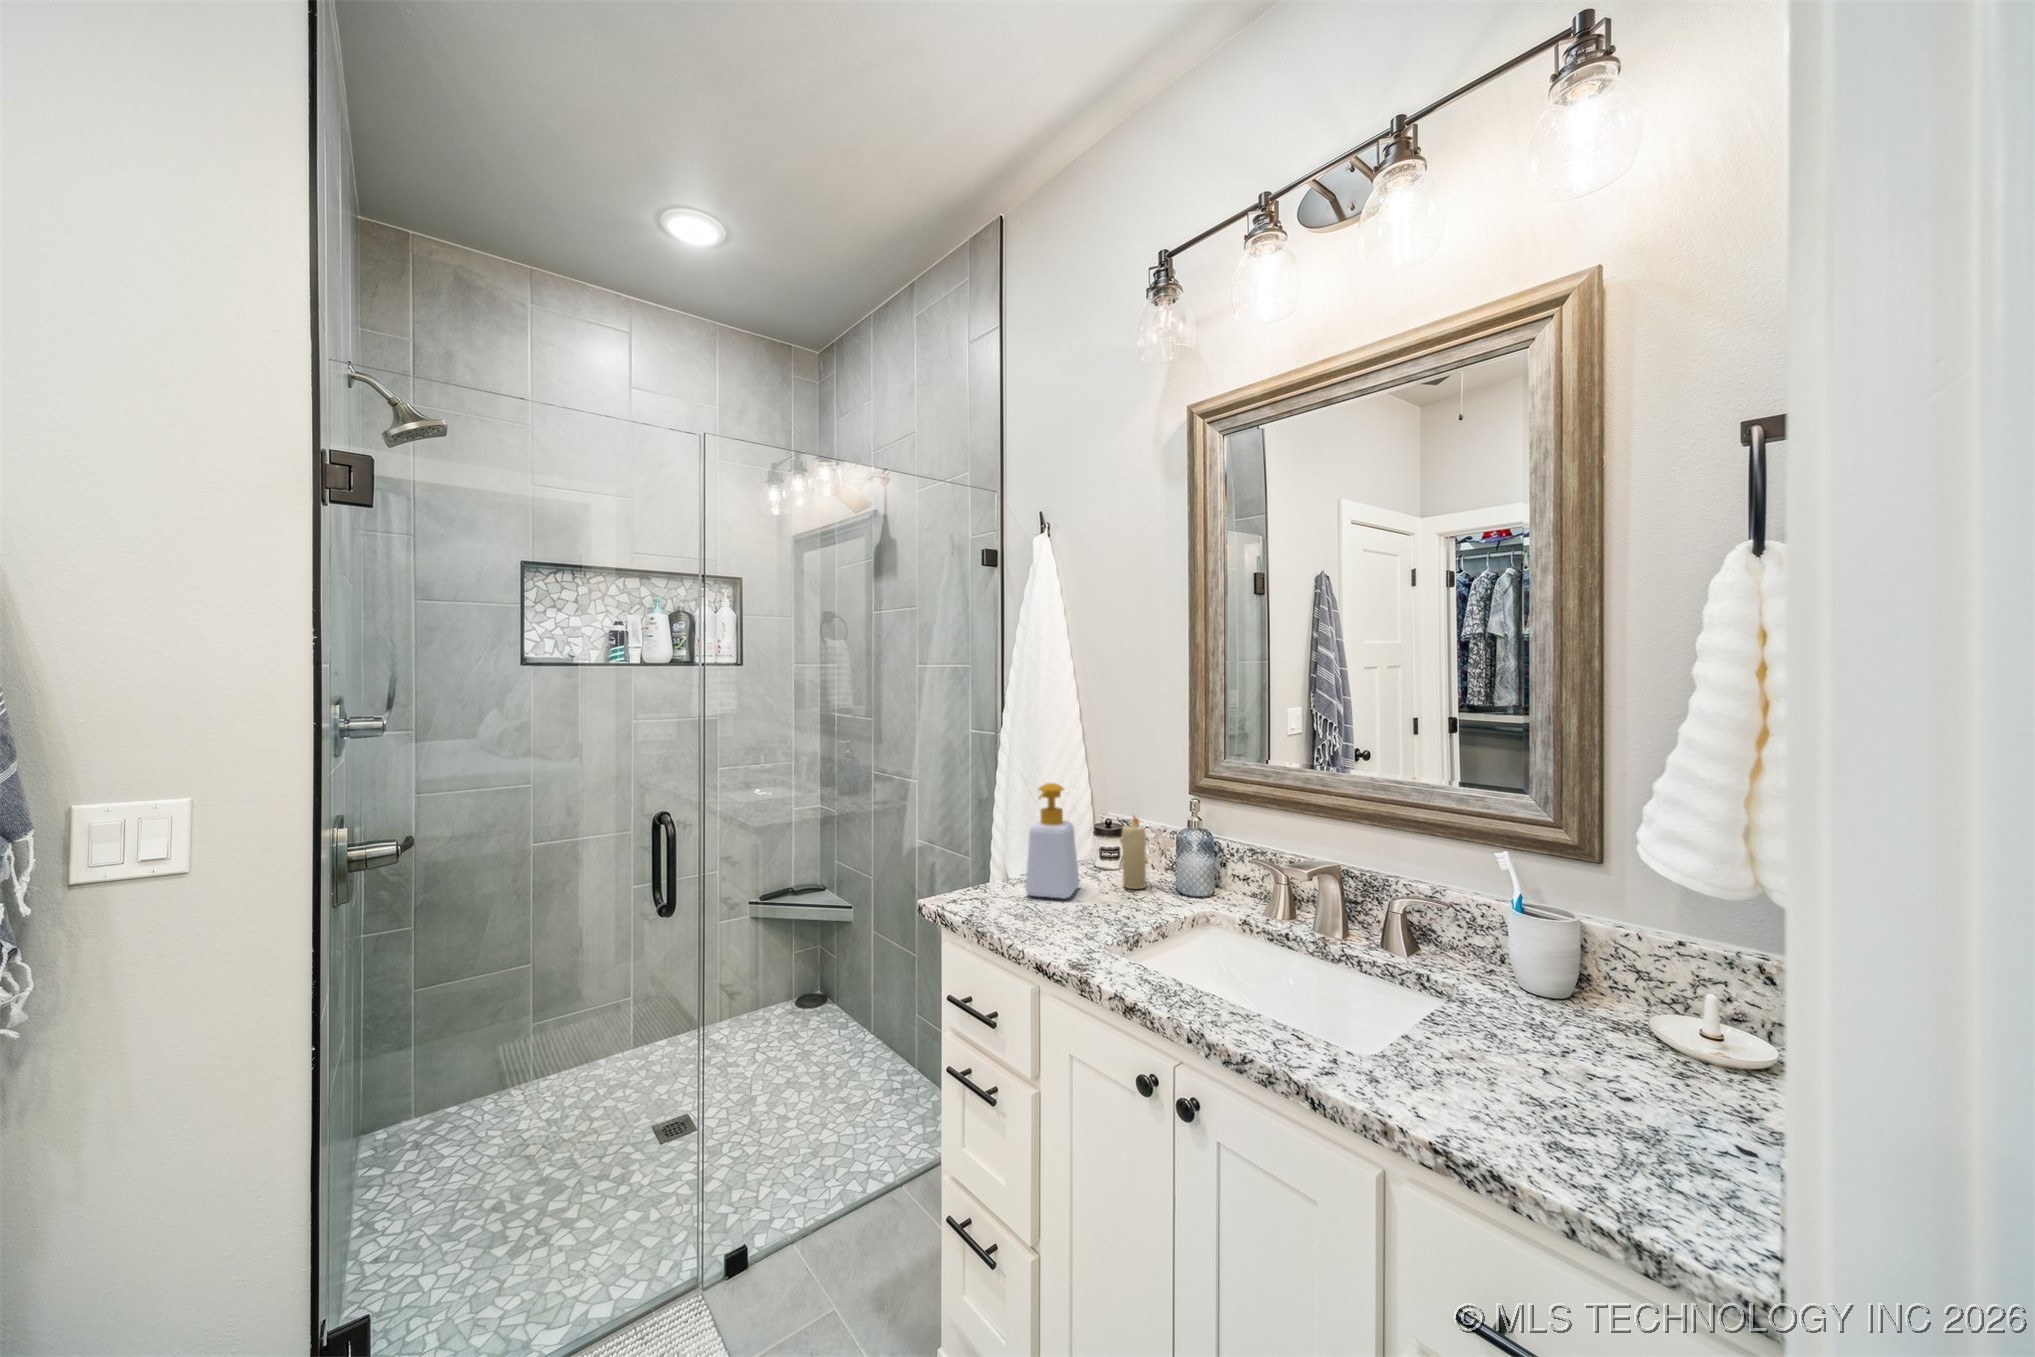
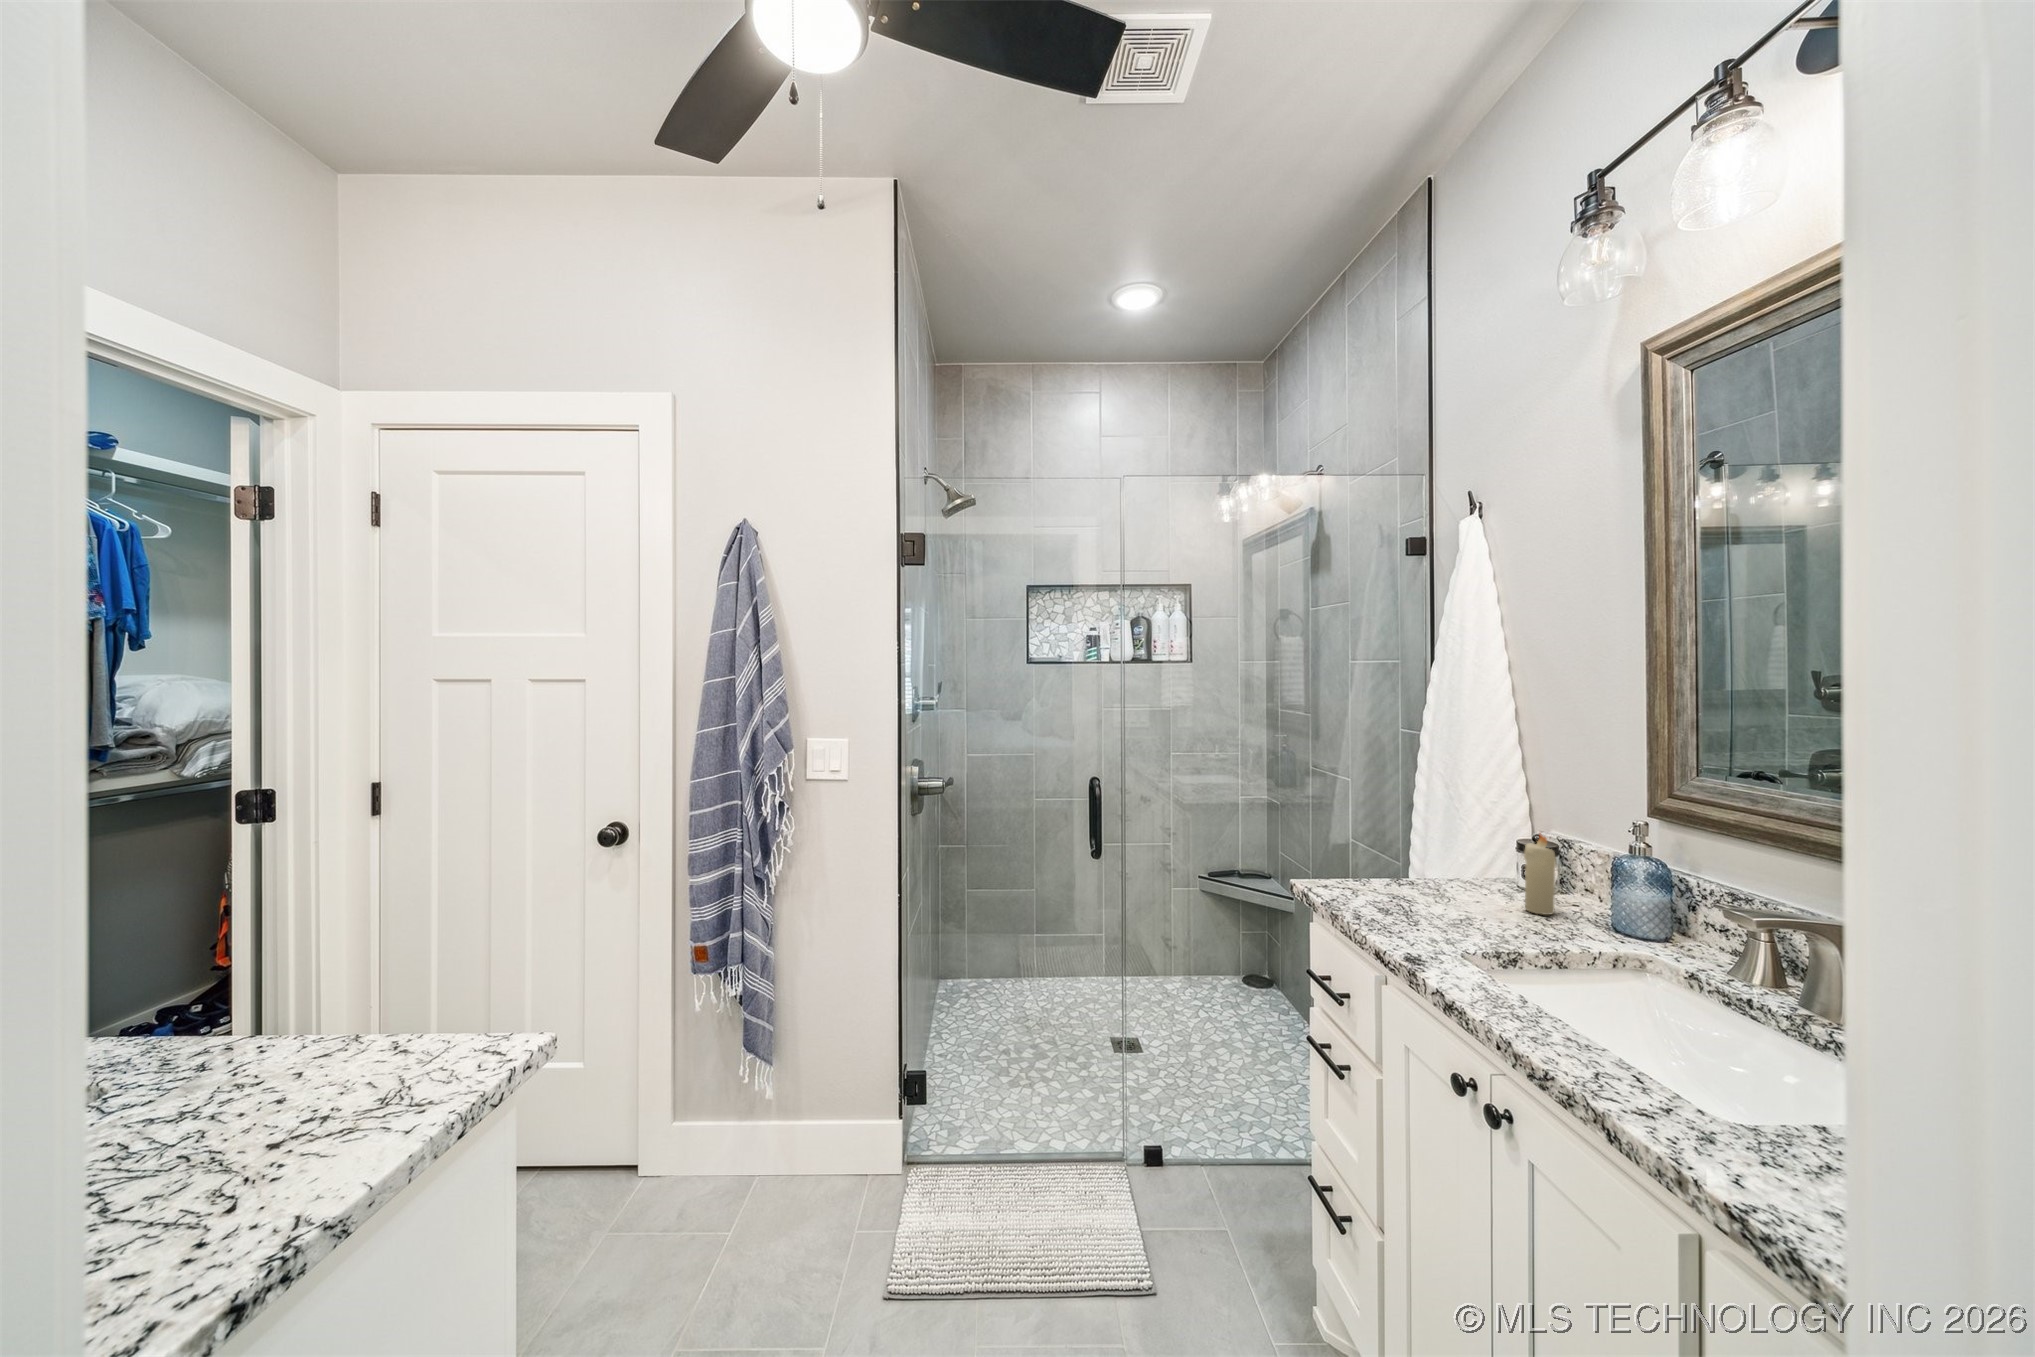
soap bottle: present [1026,783,1079,899] -> none [1402,787,1470,906]

